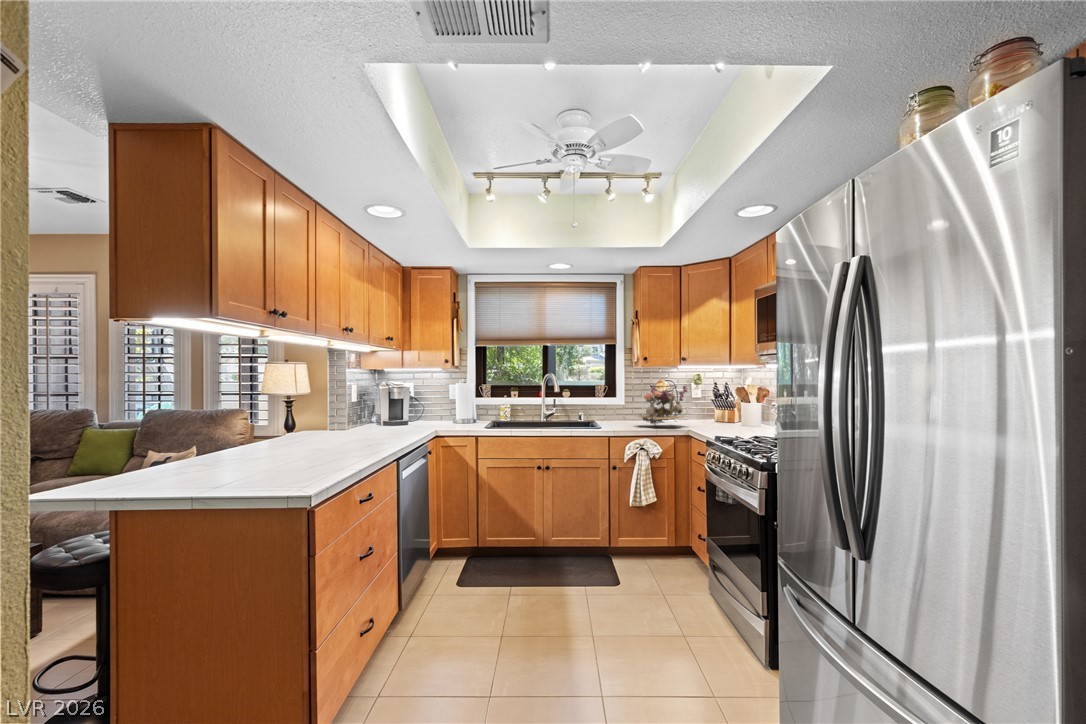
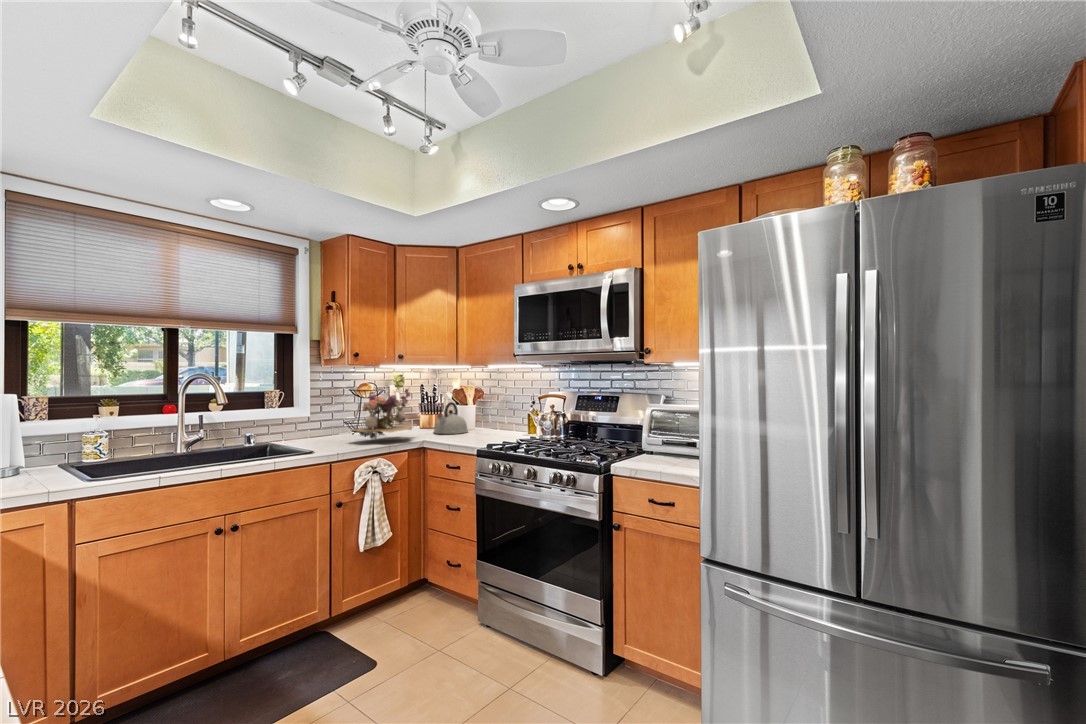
kettle: none [711,399,745,427] -> present [434,402,468,434]

